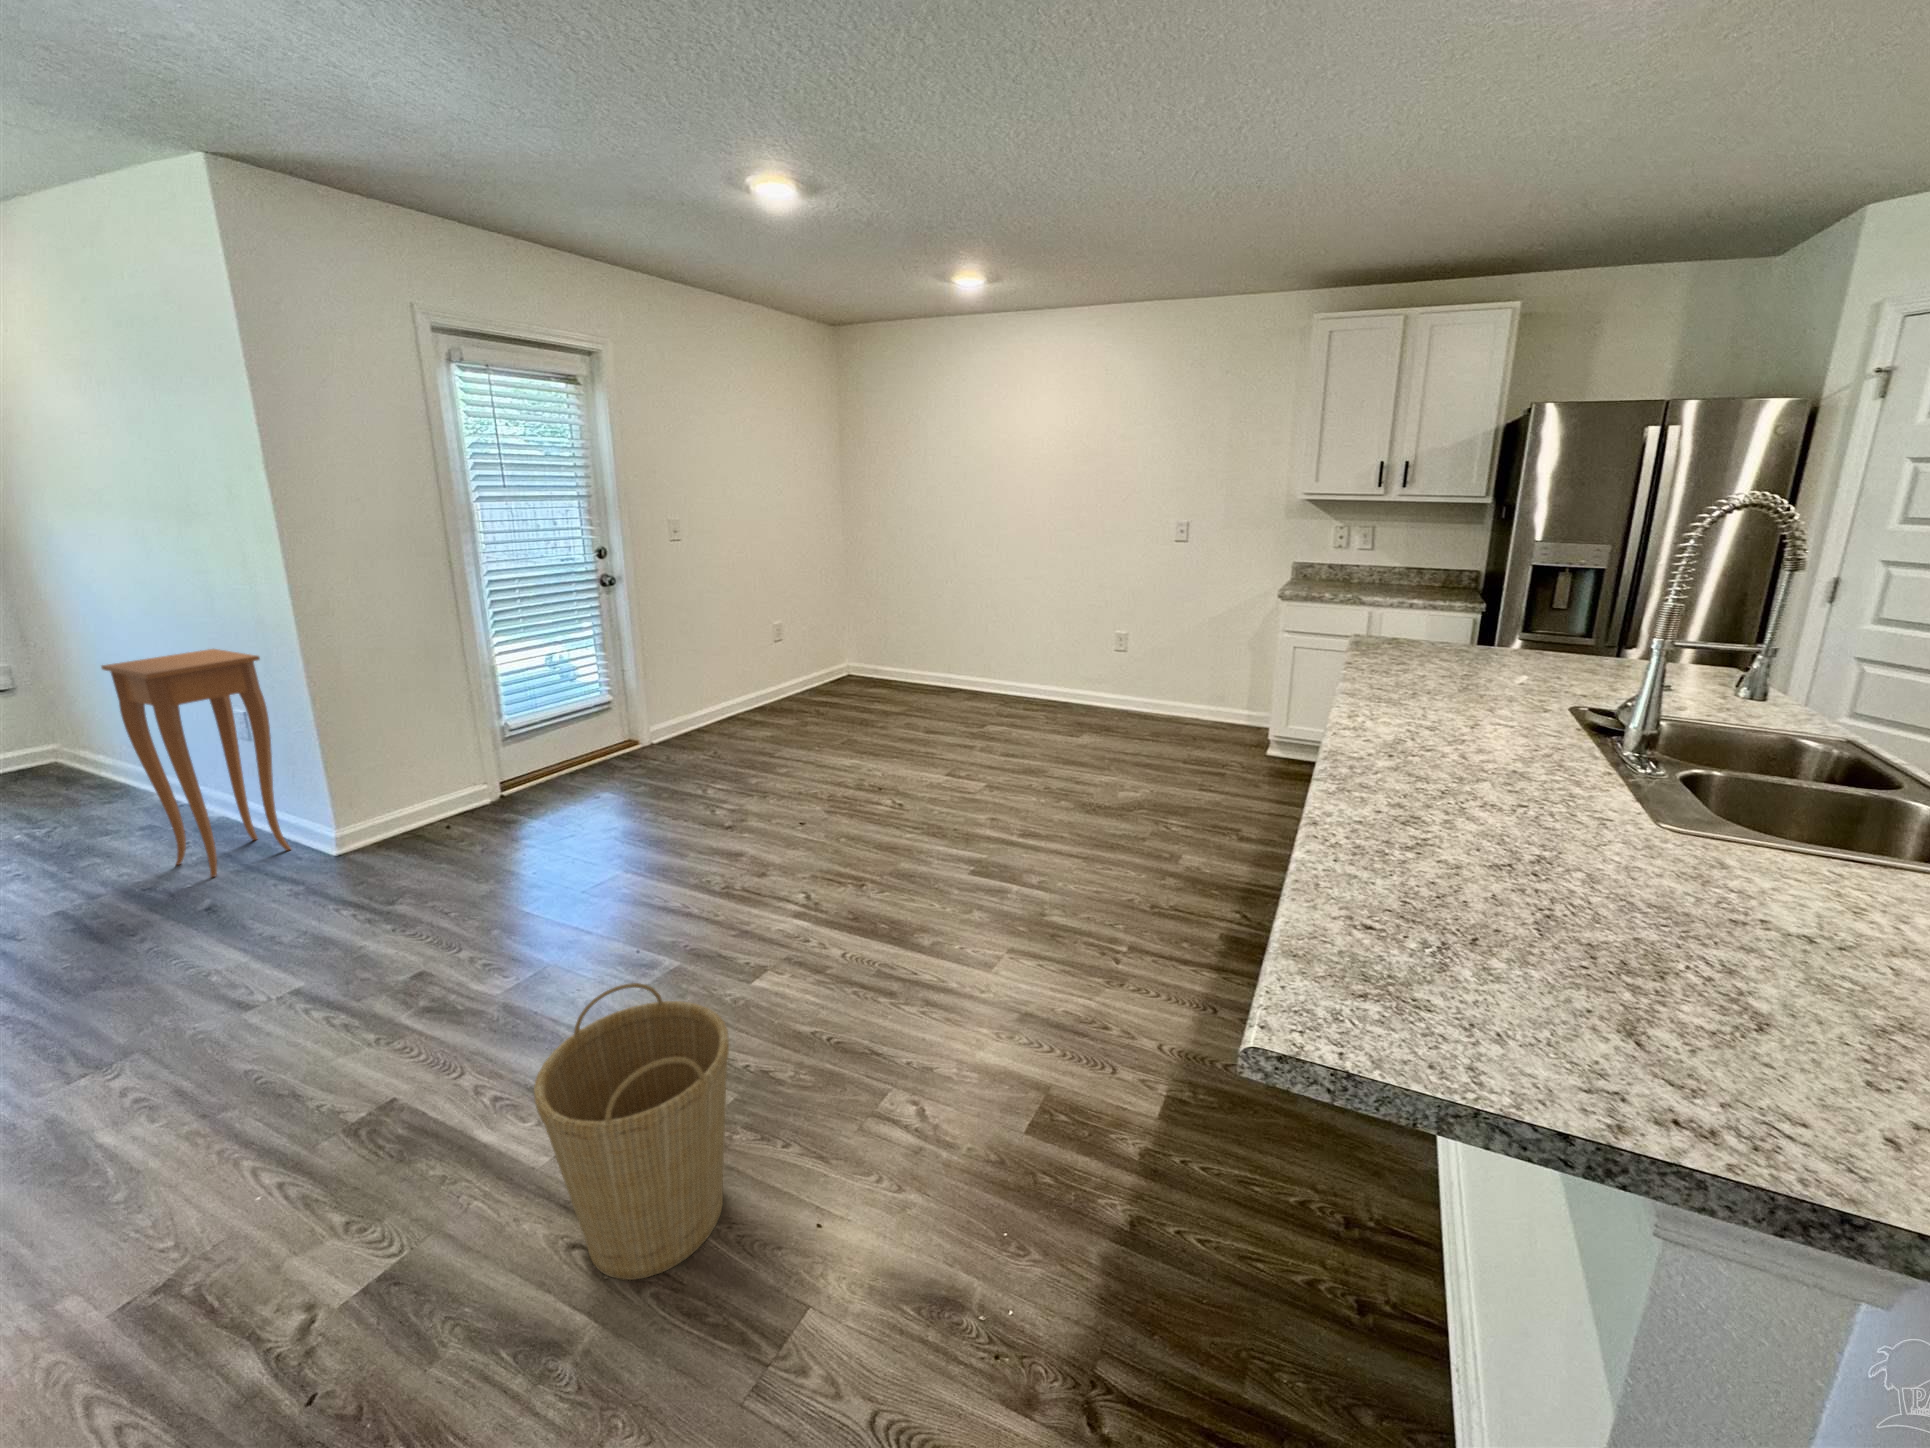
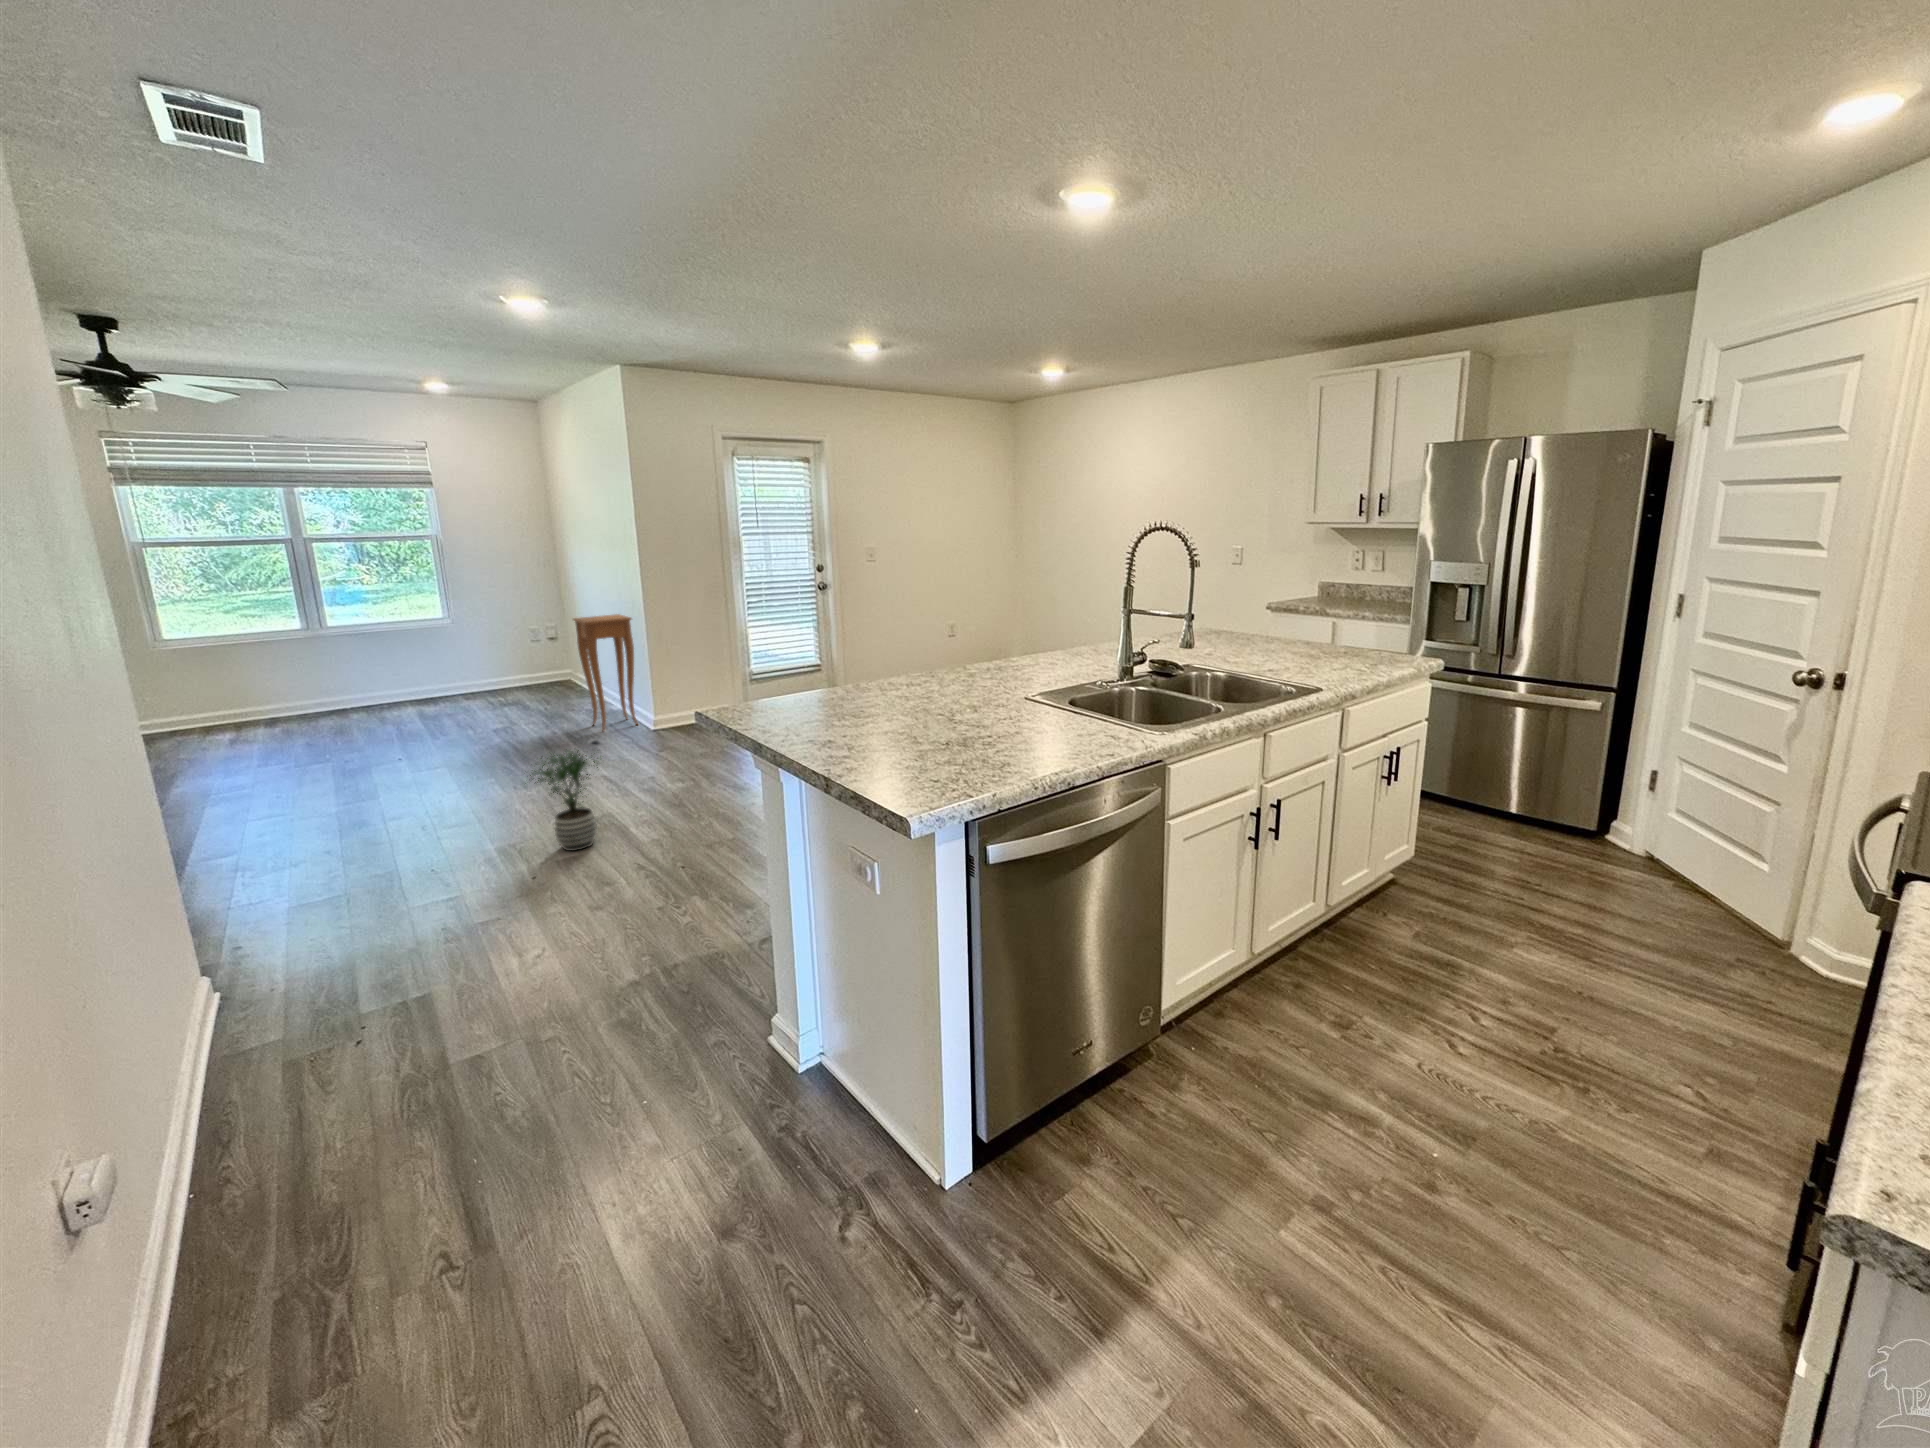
basket: present [534,983,729,1280] -> none [628,753,713,876]
potted plant: none [157,1002,408,1272] -> present [529,750,601,851]

